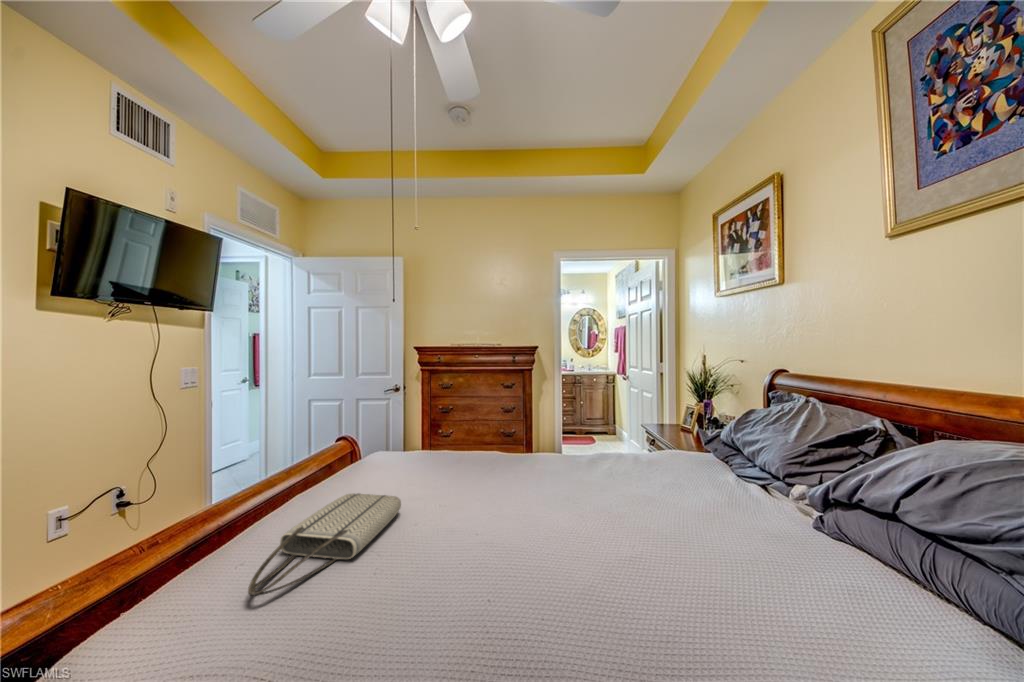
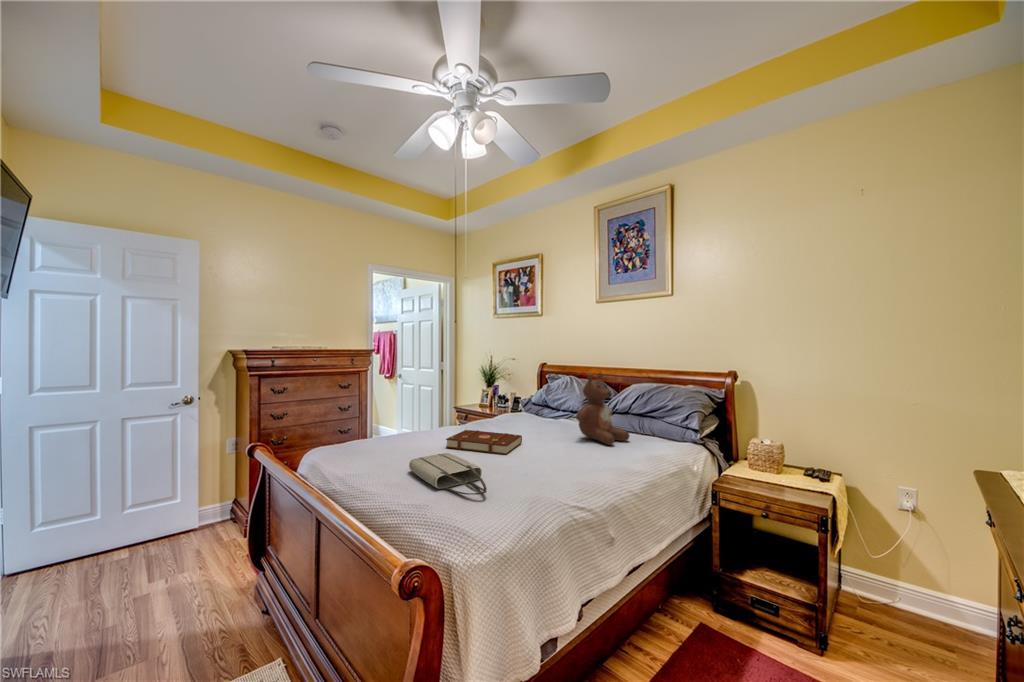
stuffed bear: none [670,401,826,597] -> present [576,373,629,445]
book: none [462,465,566,527] -> present [446,430,522,455]

